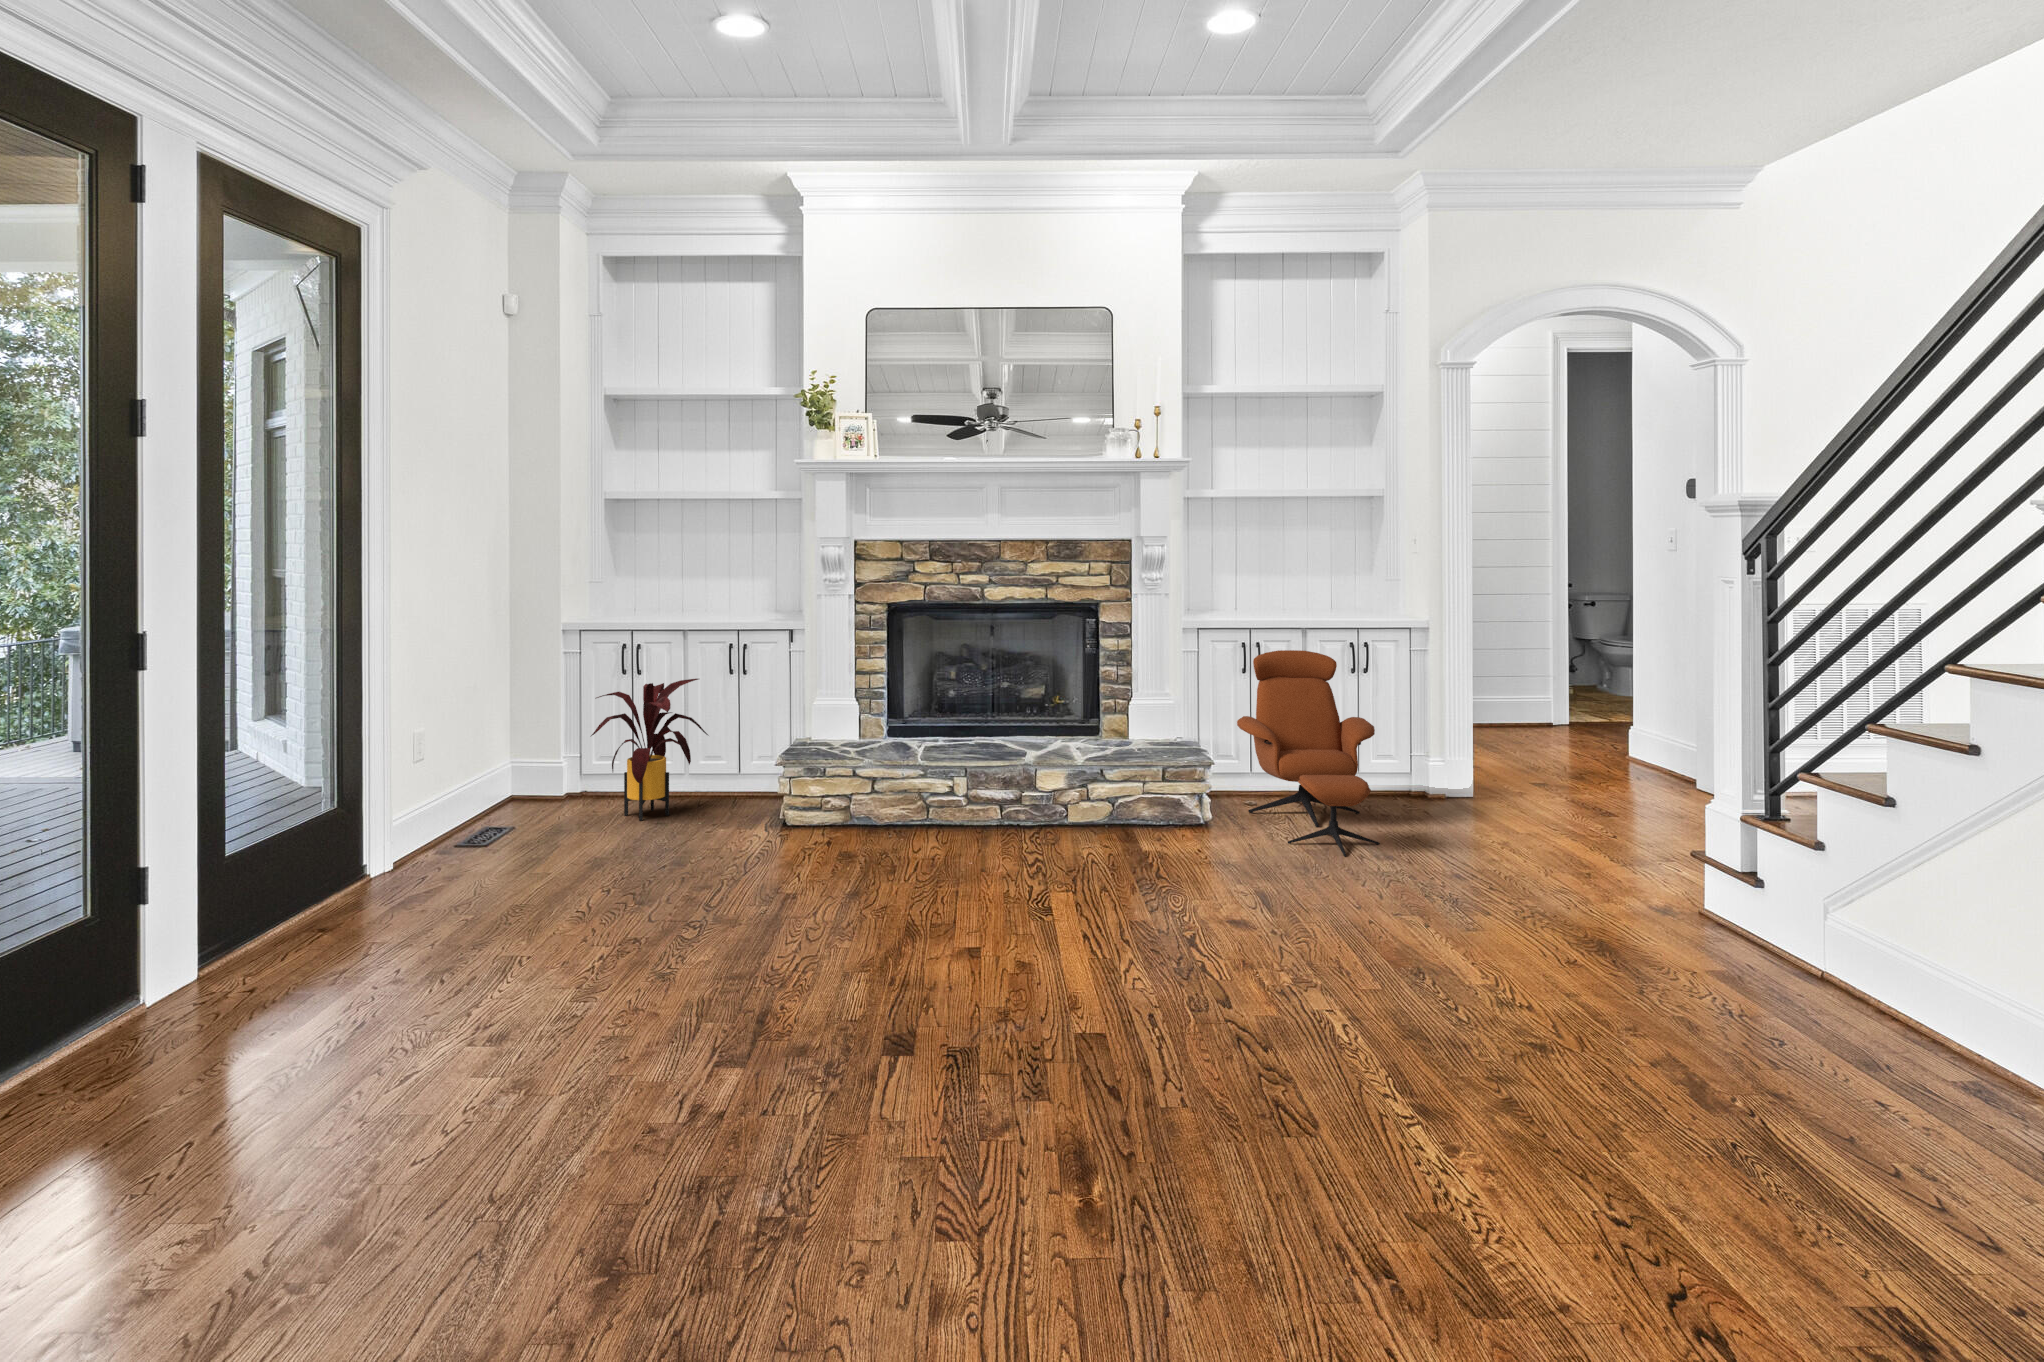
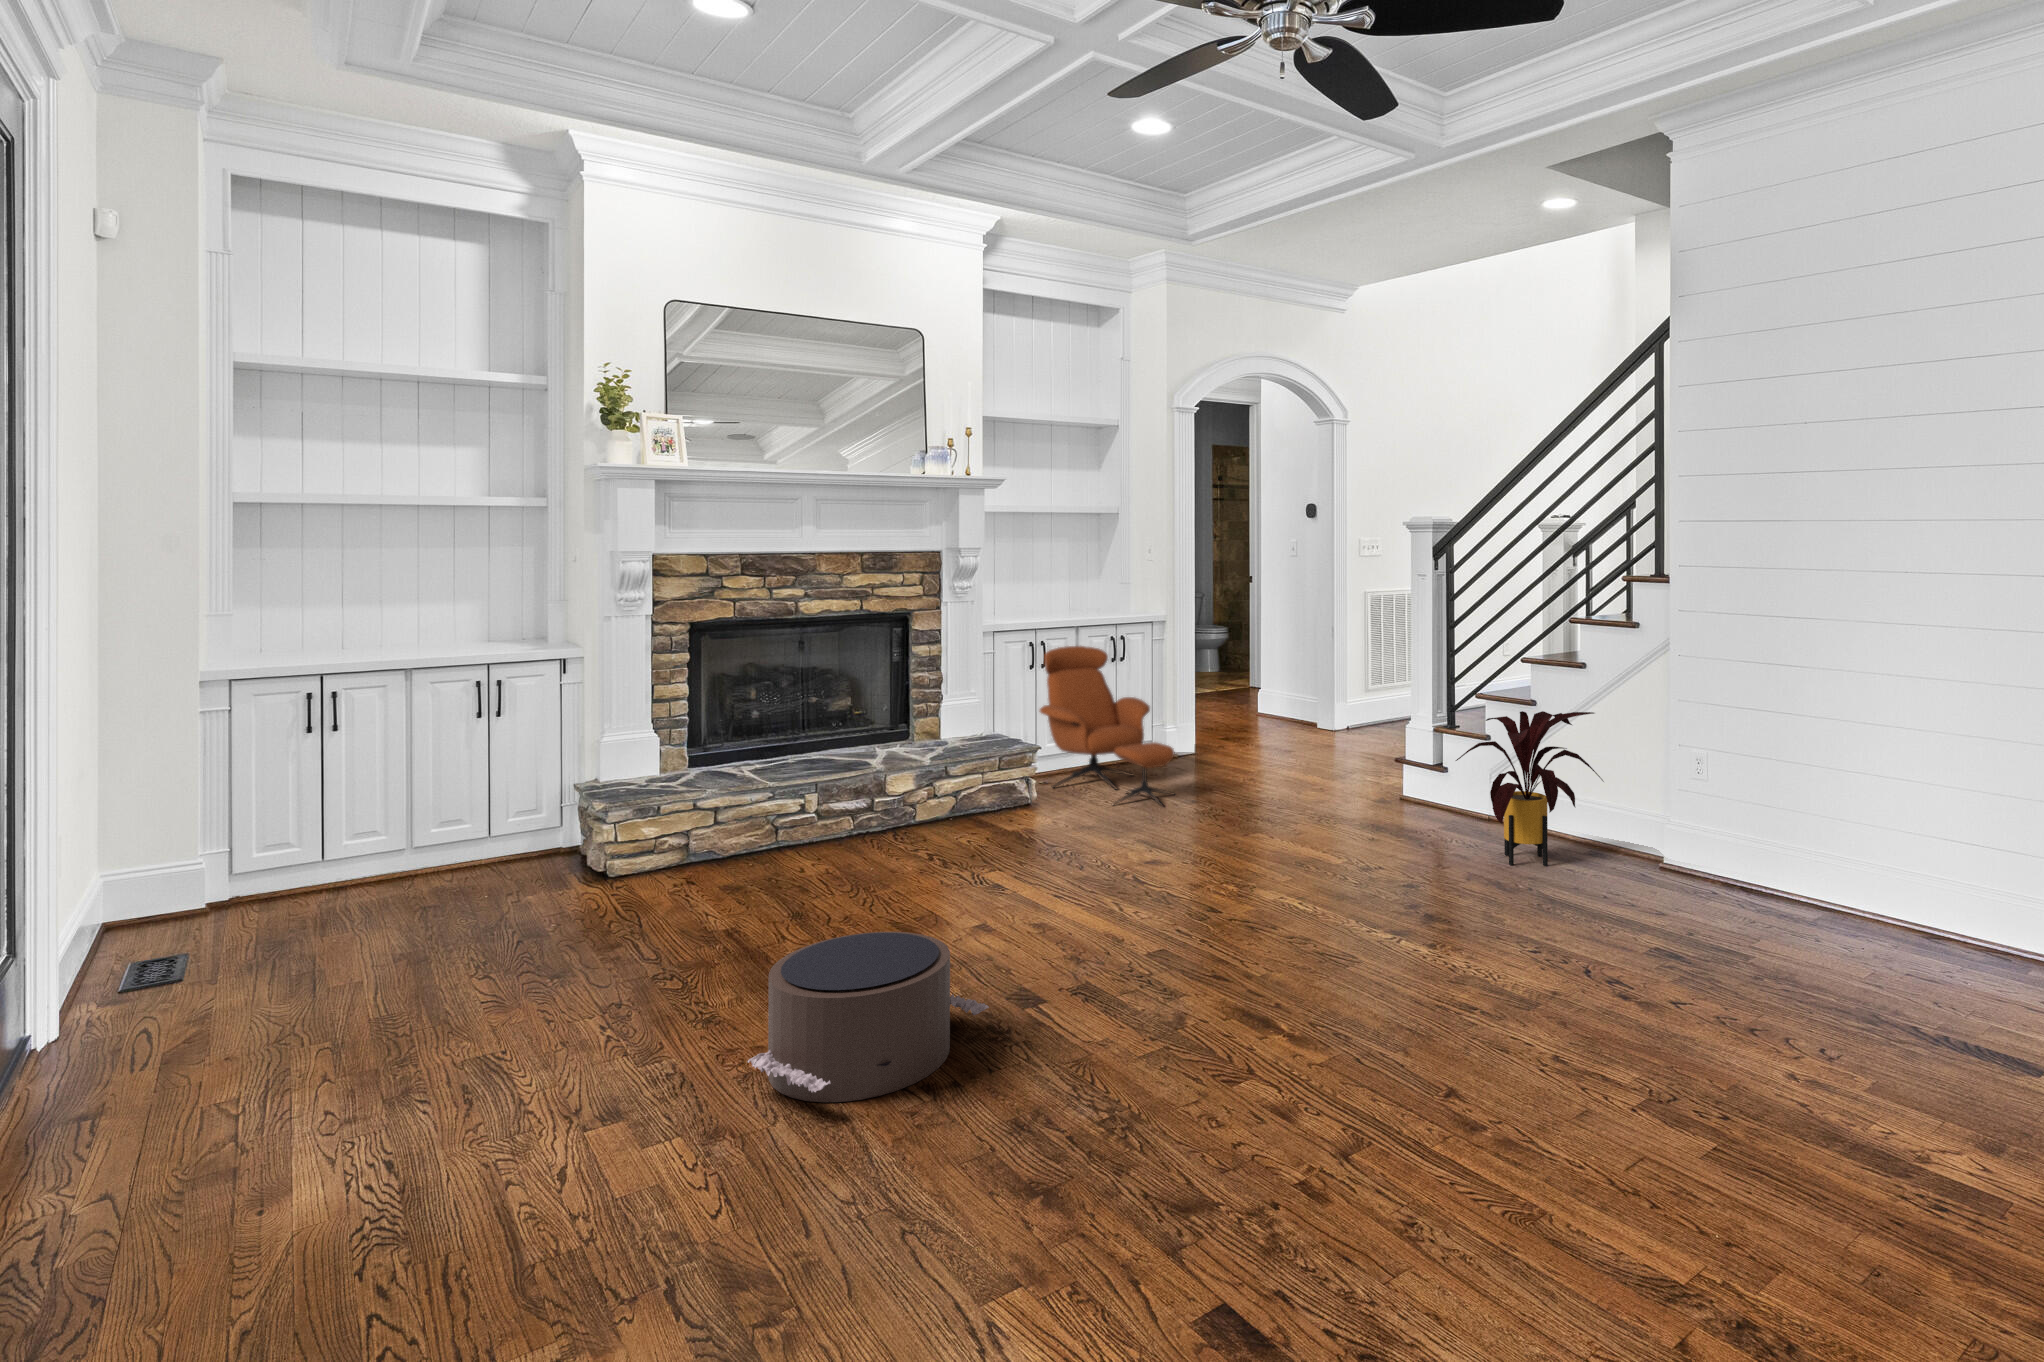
house plant: present [591,679,708,821] -> present [1456,711,1604,866]
pouf: none [632,913,854,1072] -> present [748,932,989,1102]

